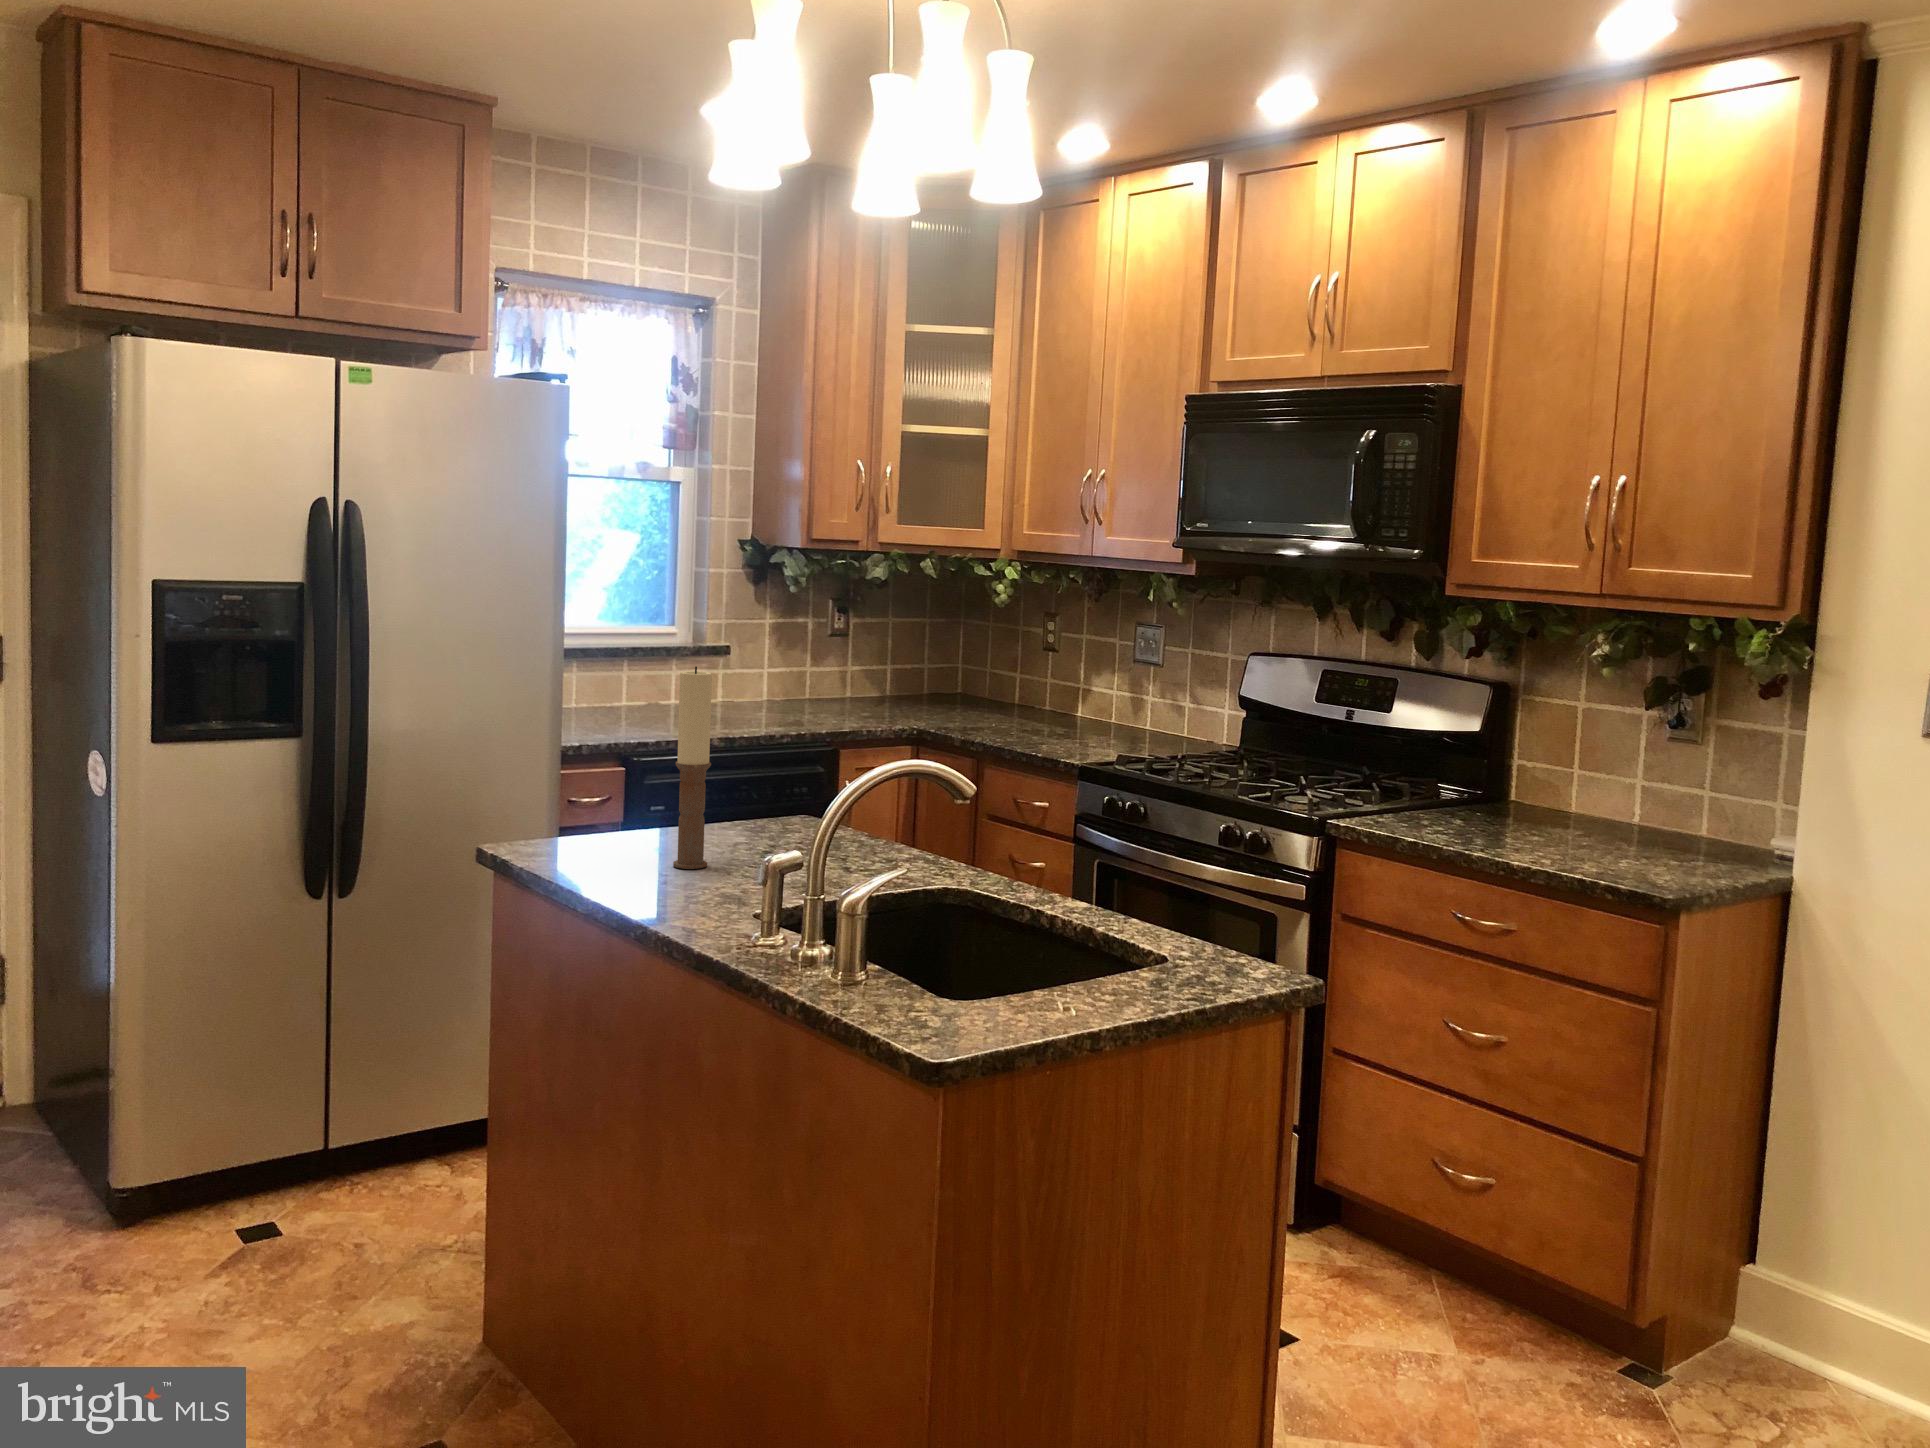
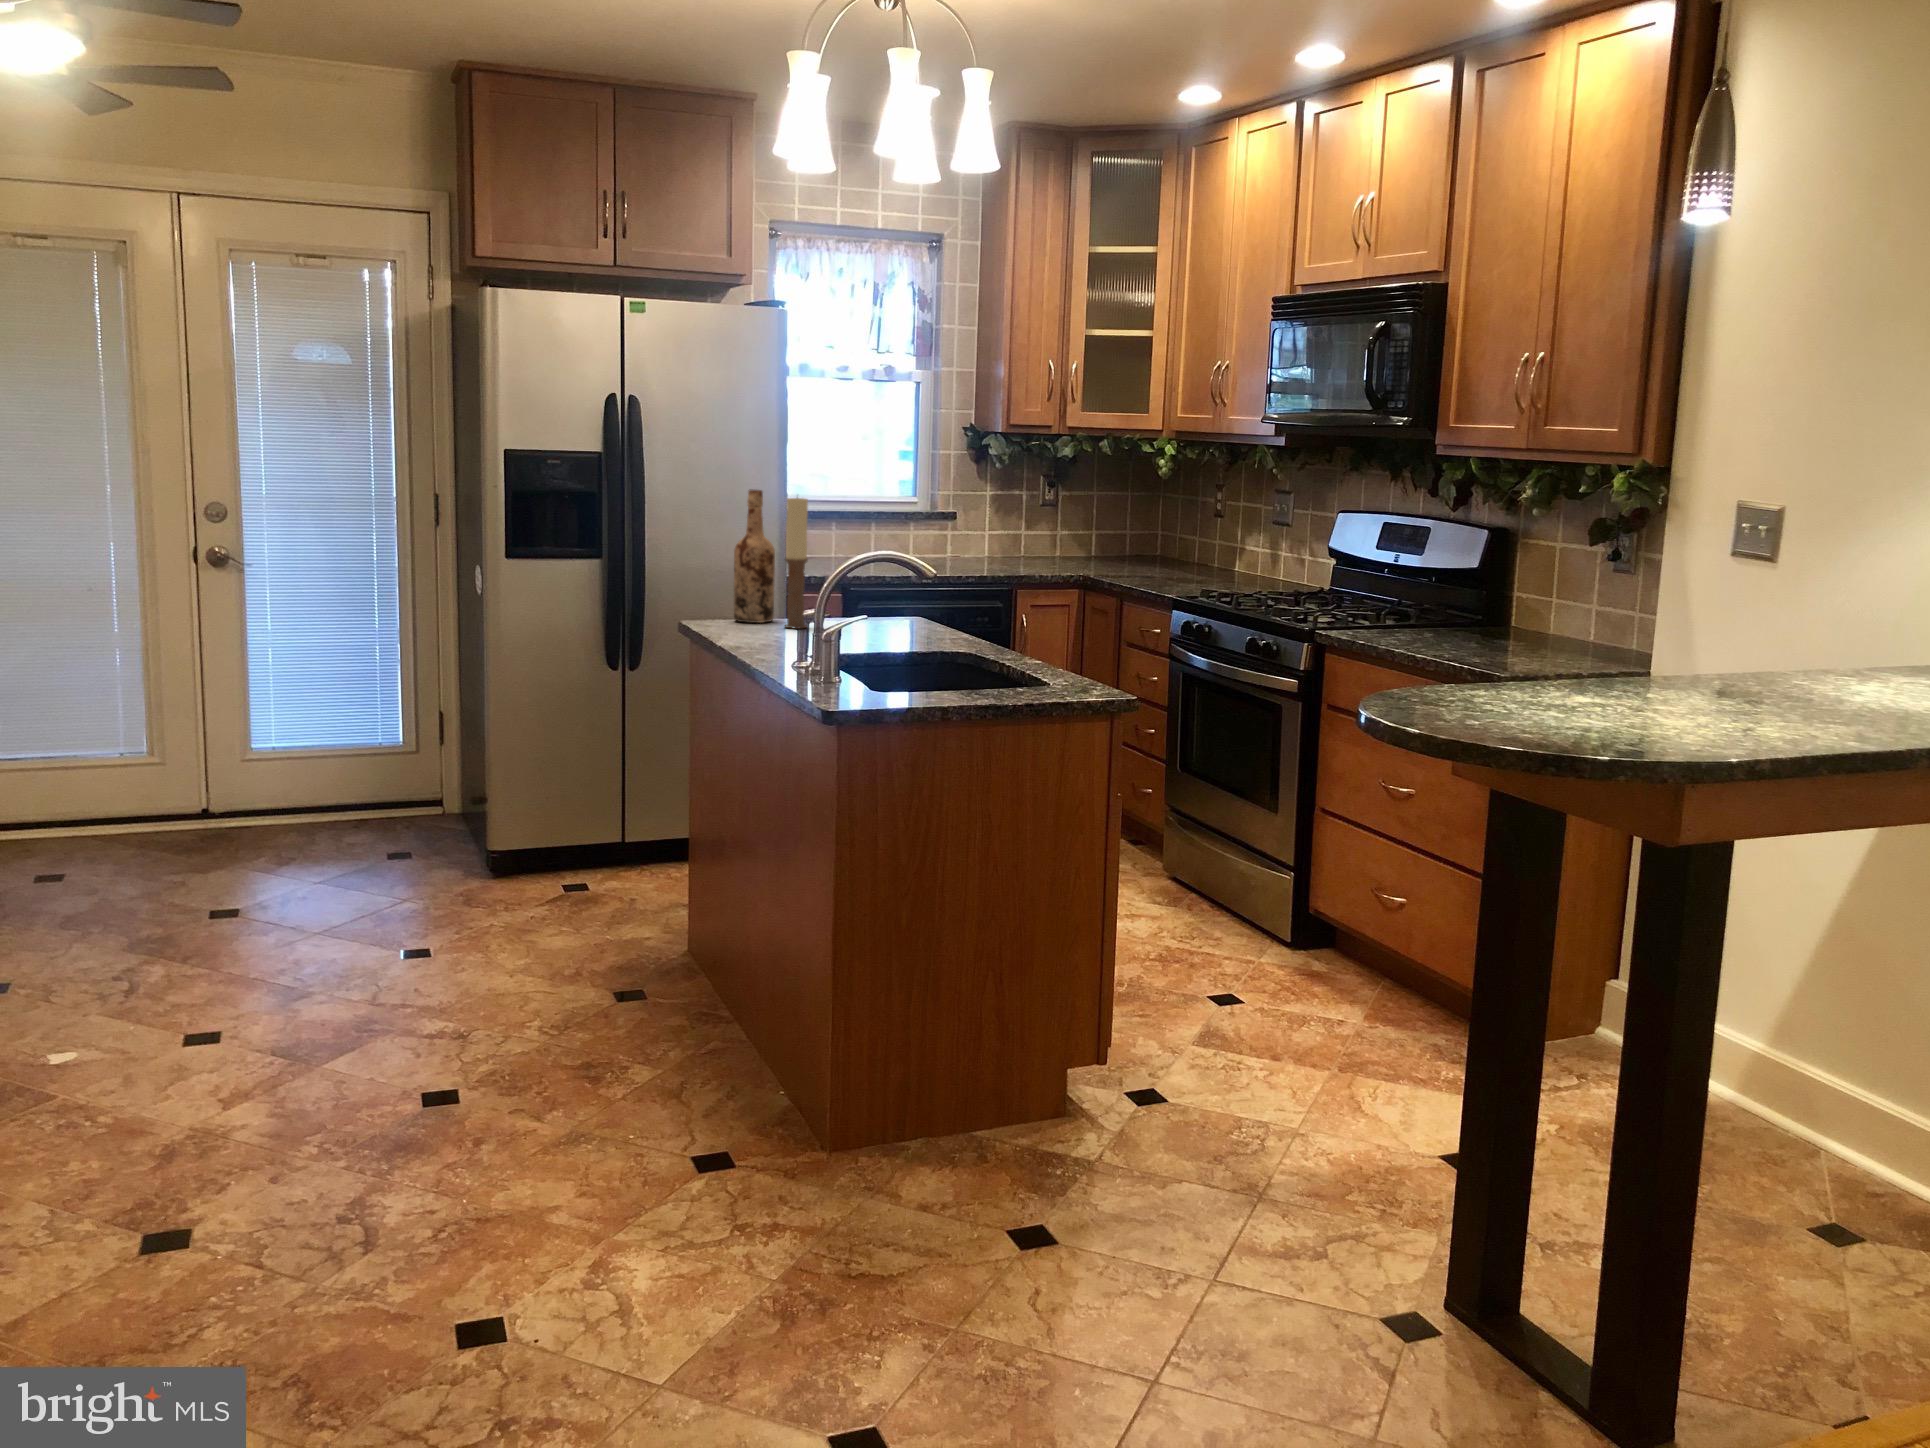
wine bottle: none [581,656,645,858] -> present [734,490,775,623]

